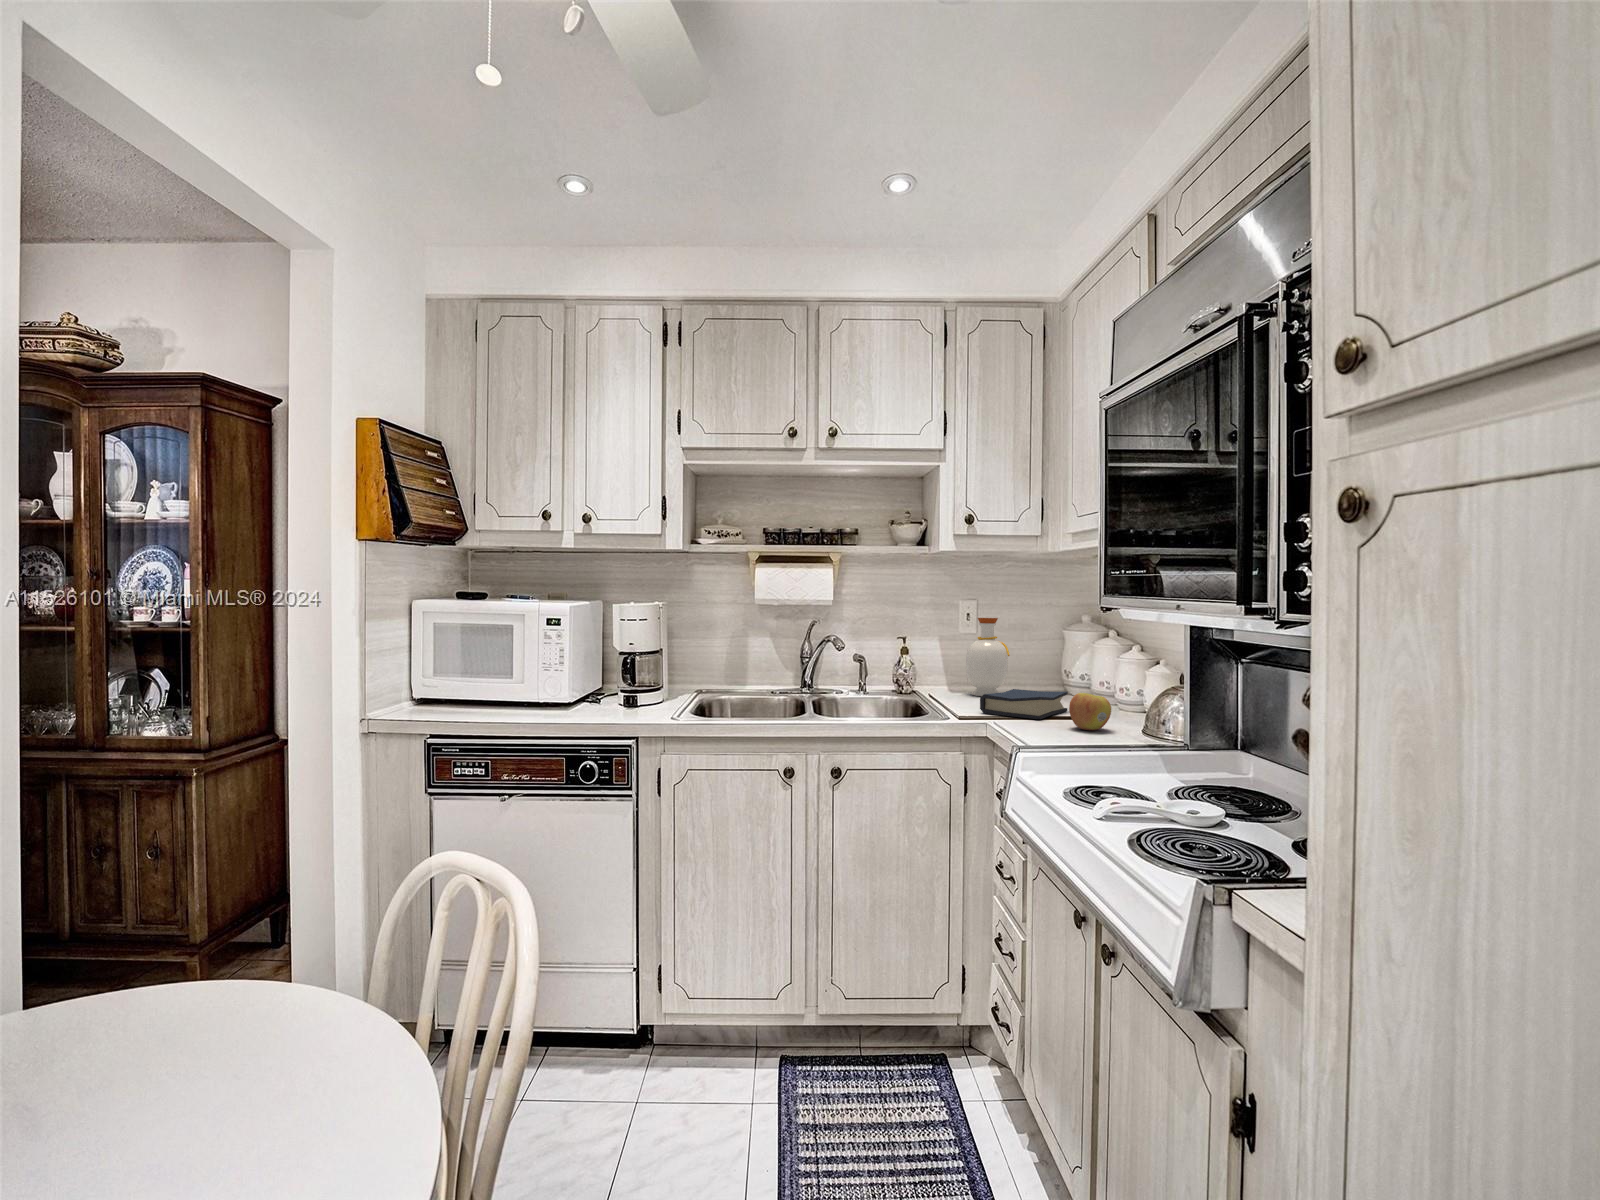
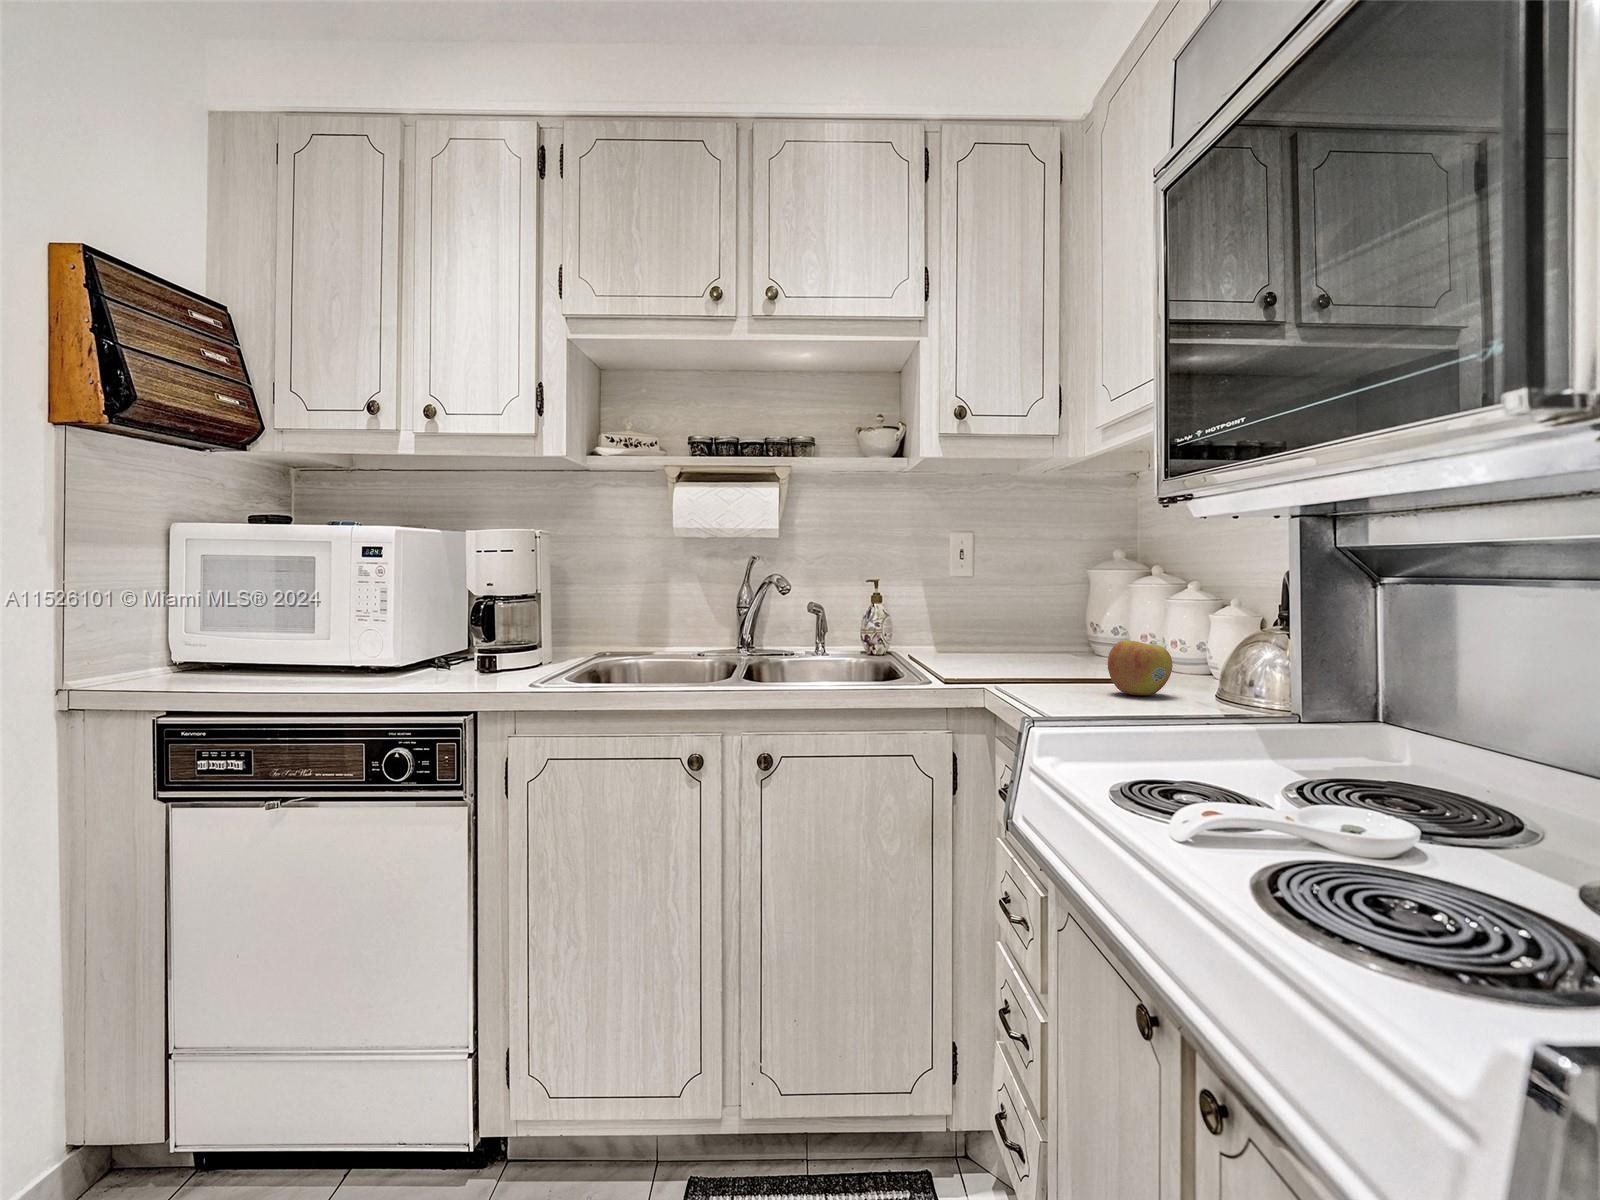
bottle: present [966,618,1010,696] -> none [959,553,1018,660]
hardback book: present [980,689,1068,719] -> none [976,646,1101,683]

